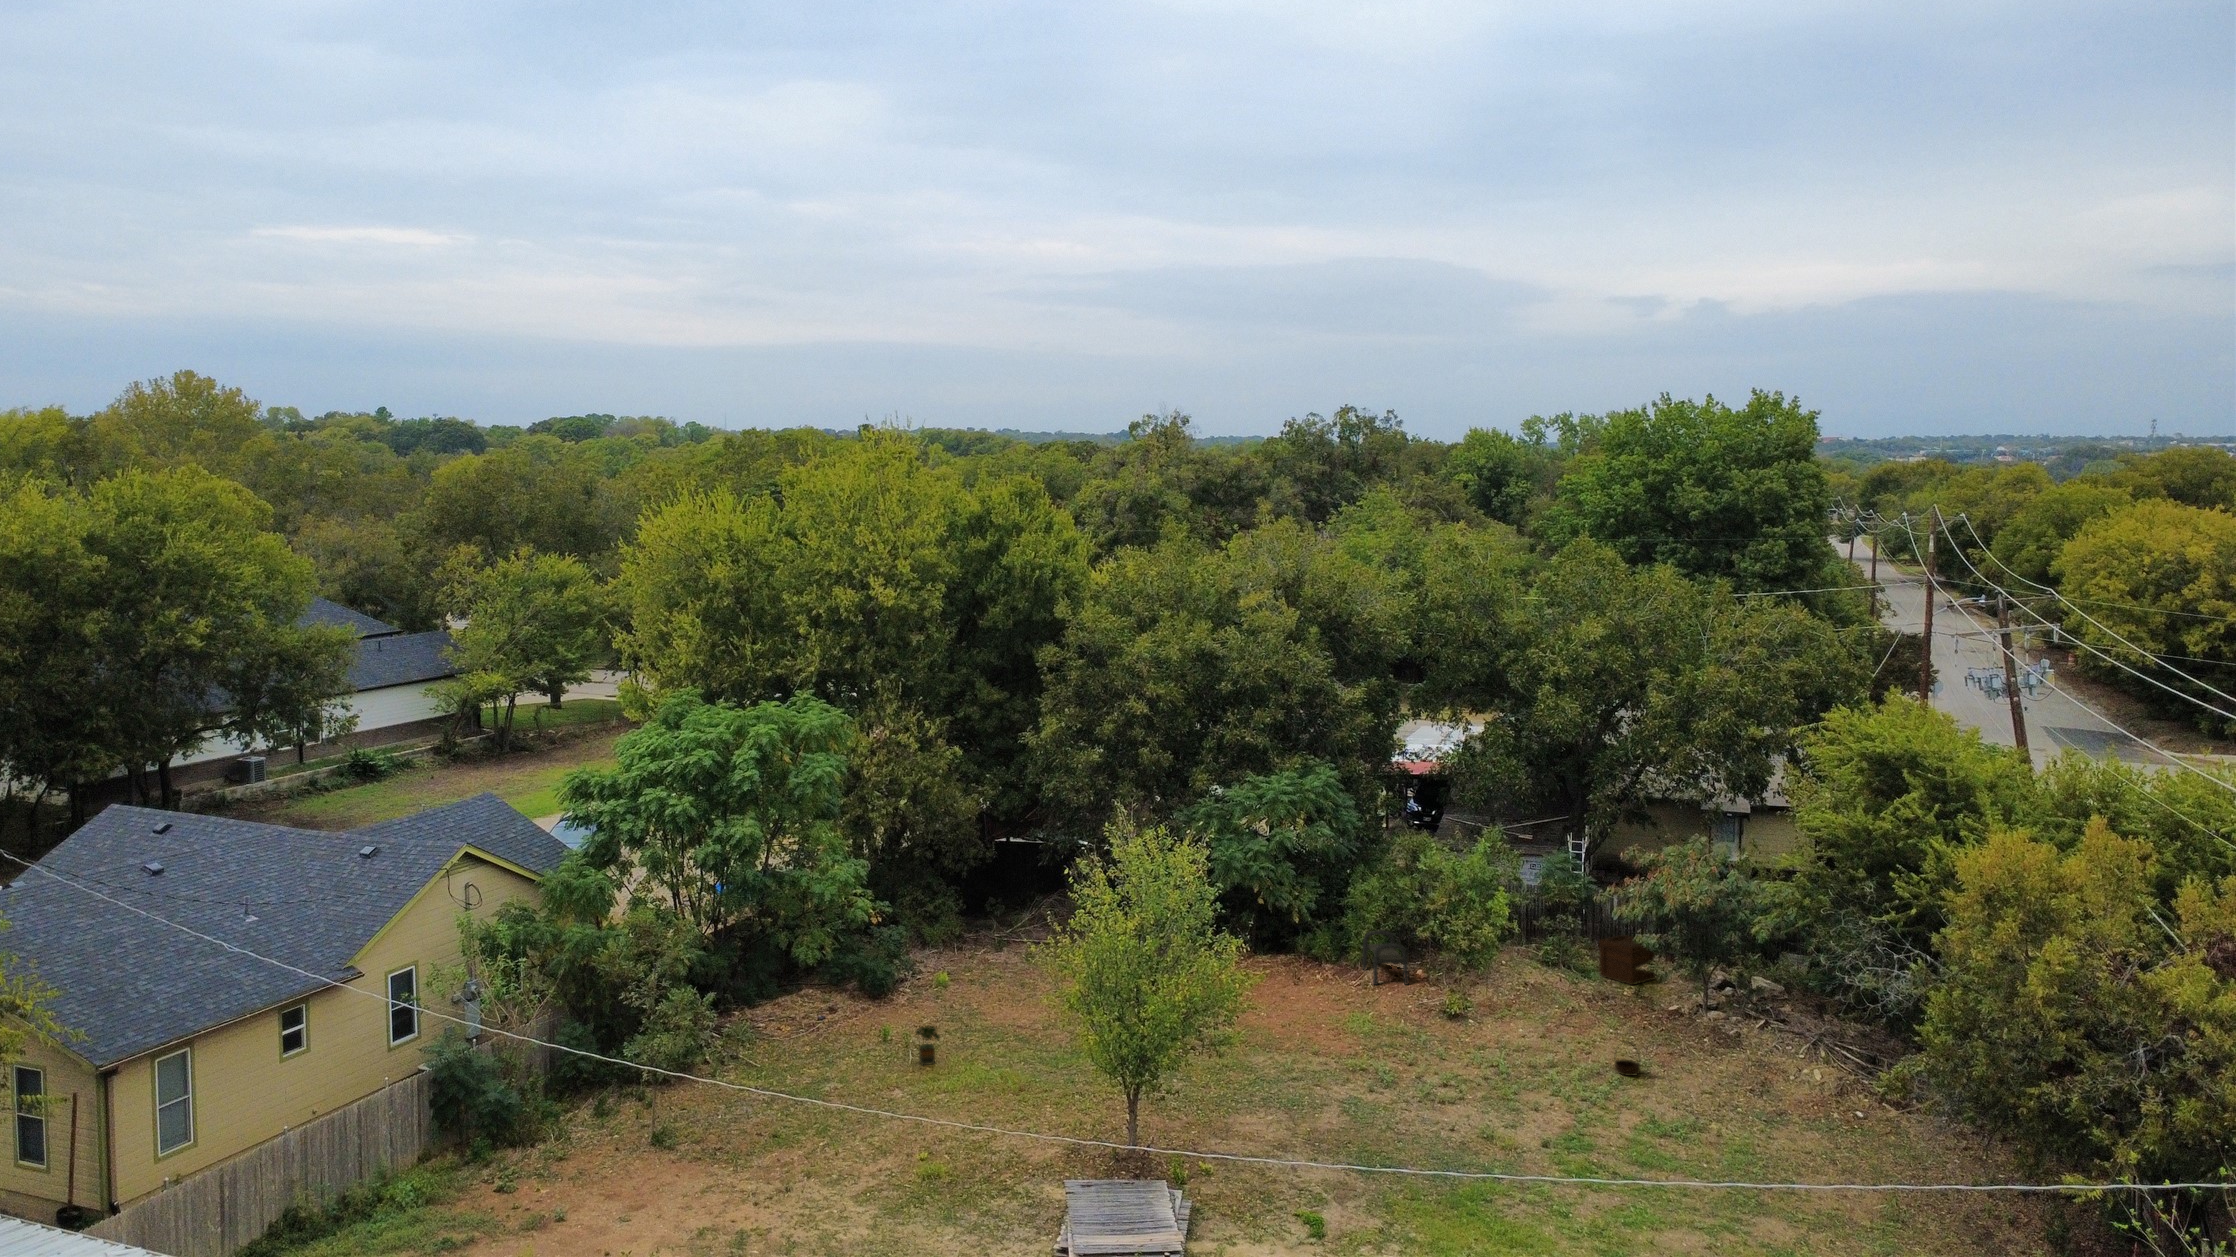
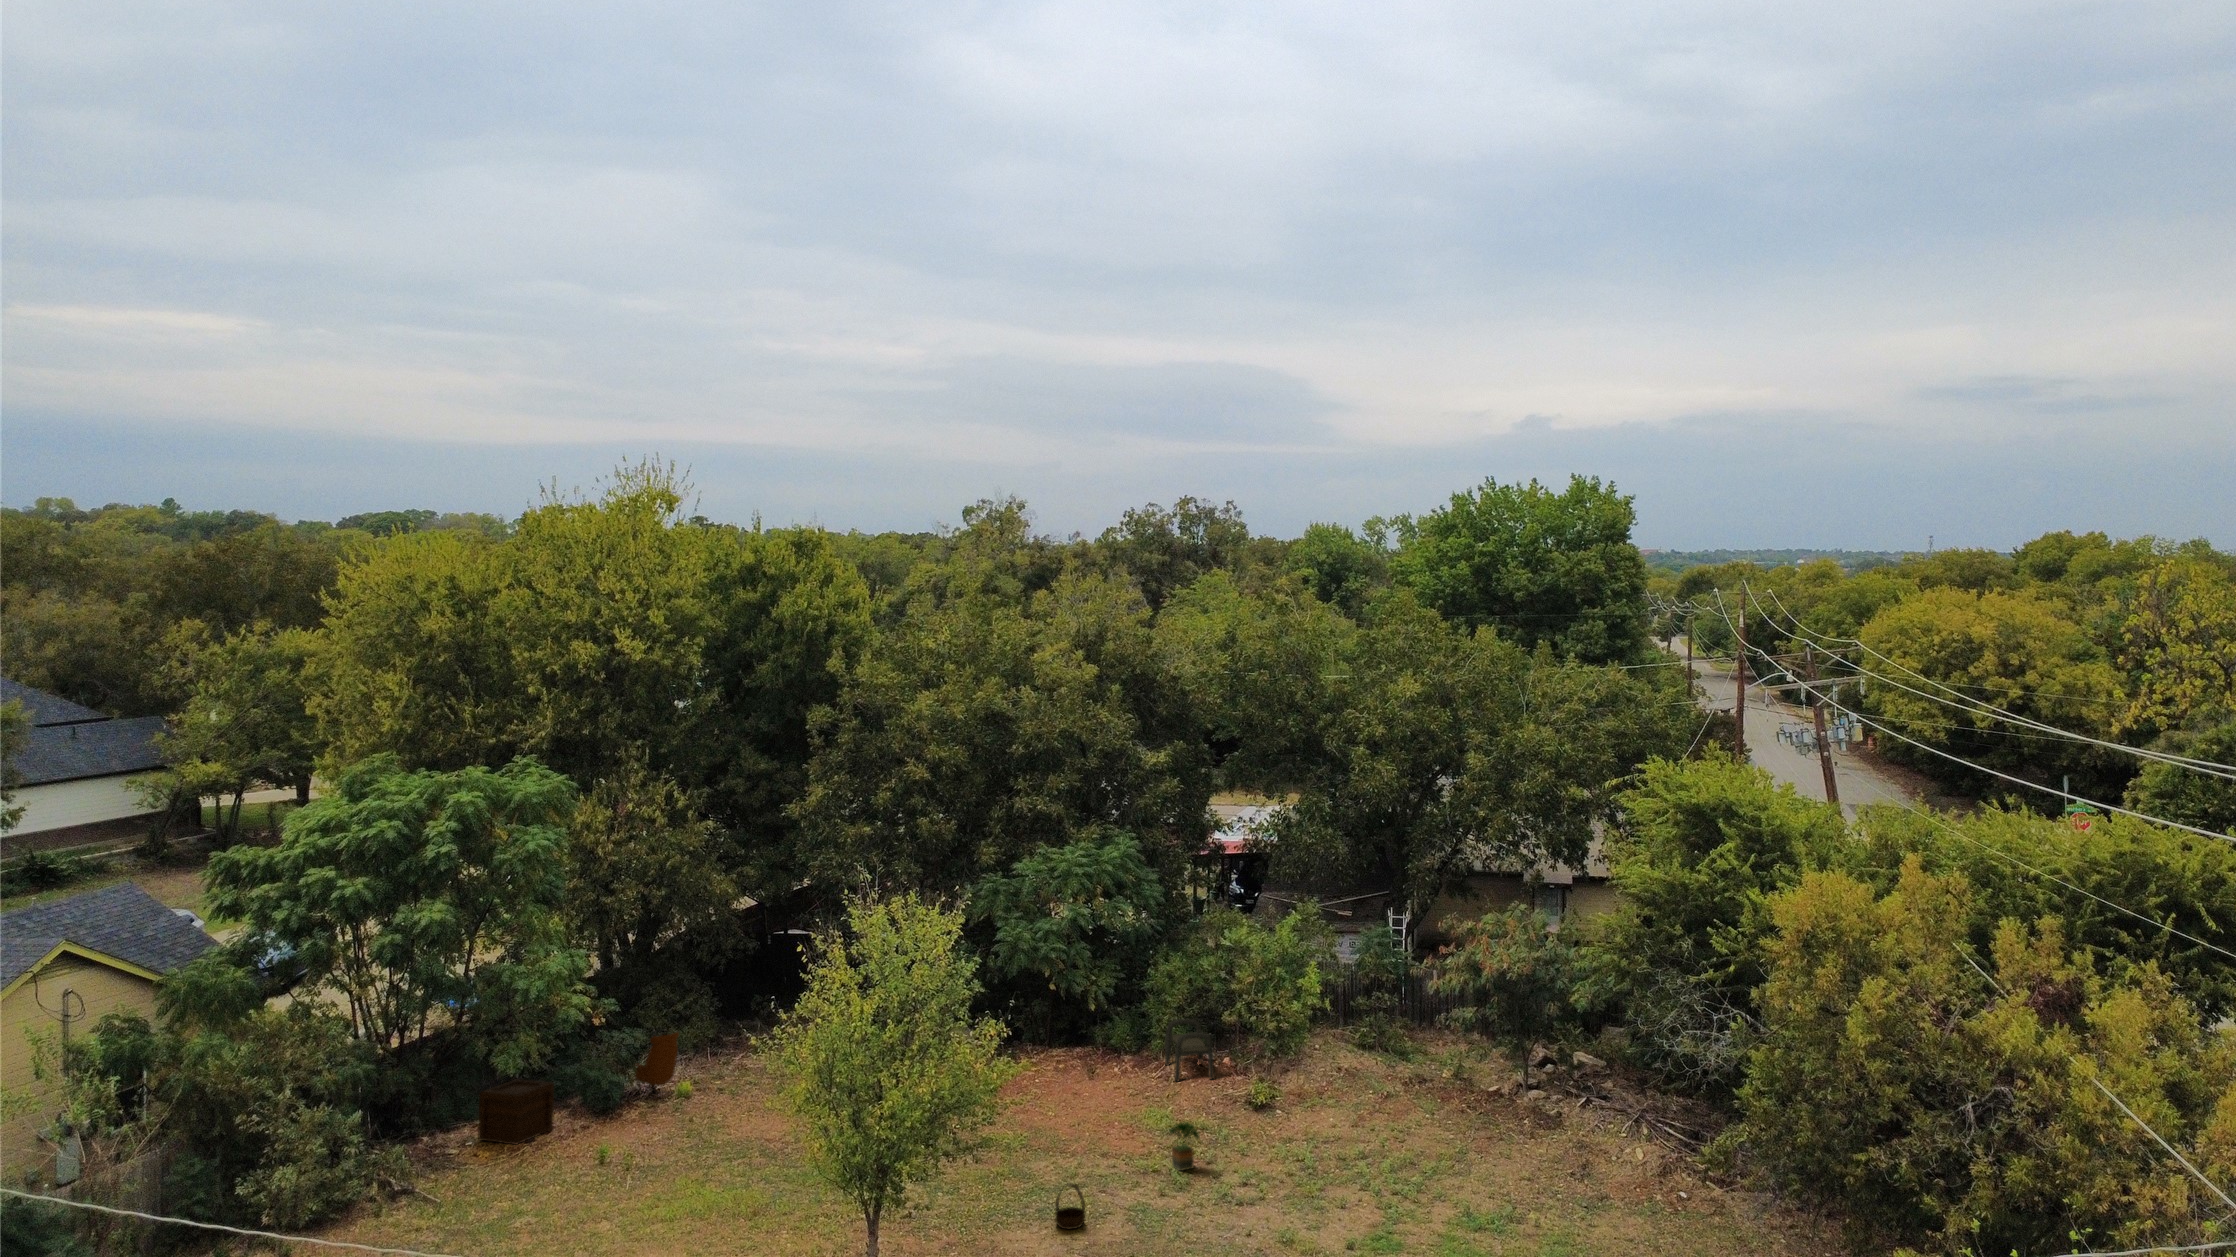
lounge chair: none [908,925,954,981] -> present [635,1032,679,1100]
wooden crate: present [1599,935,1657,985] -> present [478,1079,554,1145]
potted tree: present [916,1026,940,1065] -> present [1169,1122,1199,1171]
basket: present [1615,1043,1640,1076] -> present [1055,1183,1085,1229]

